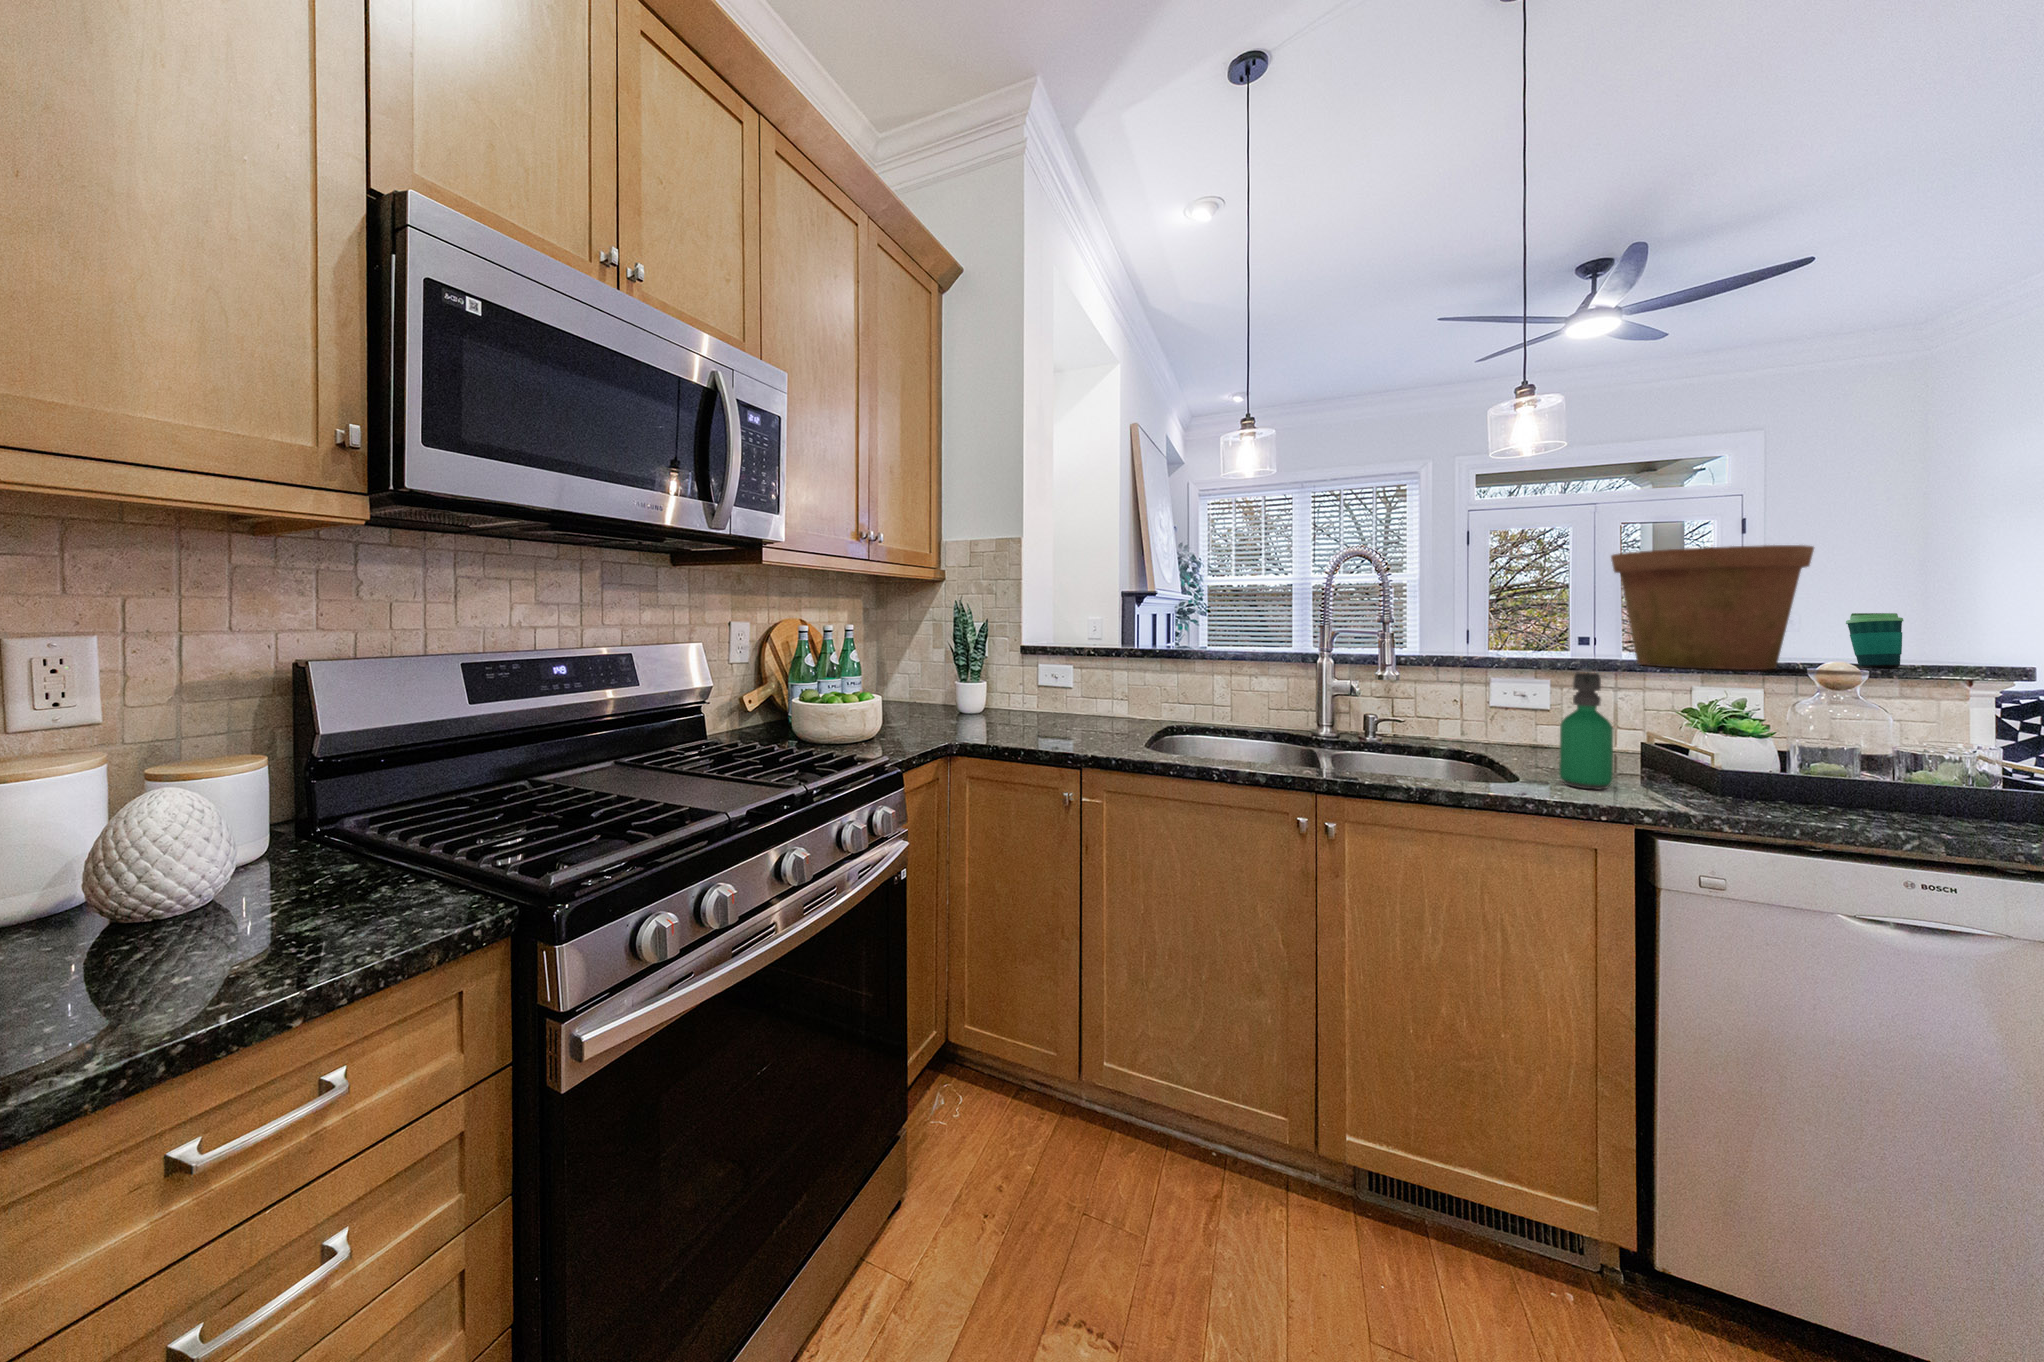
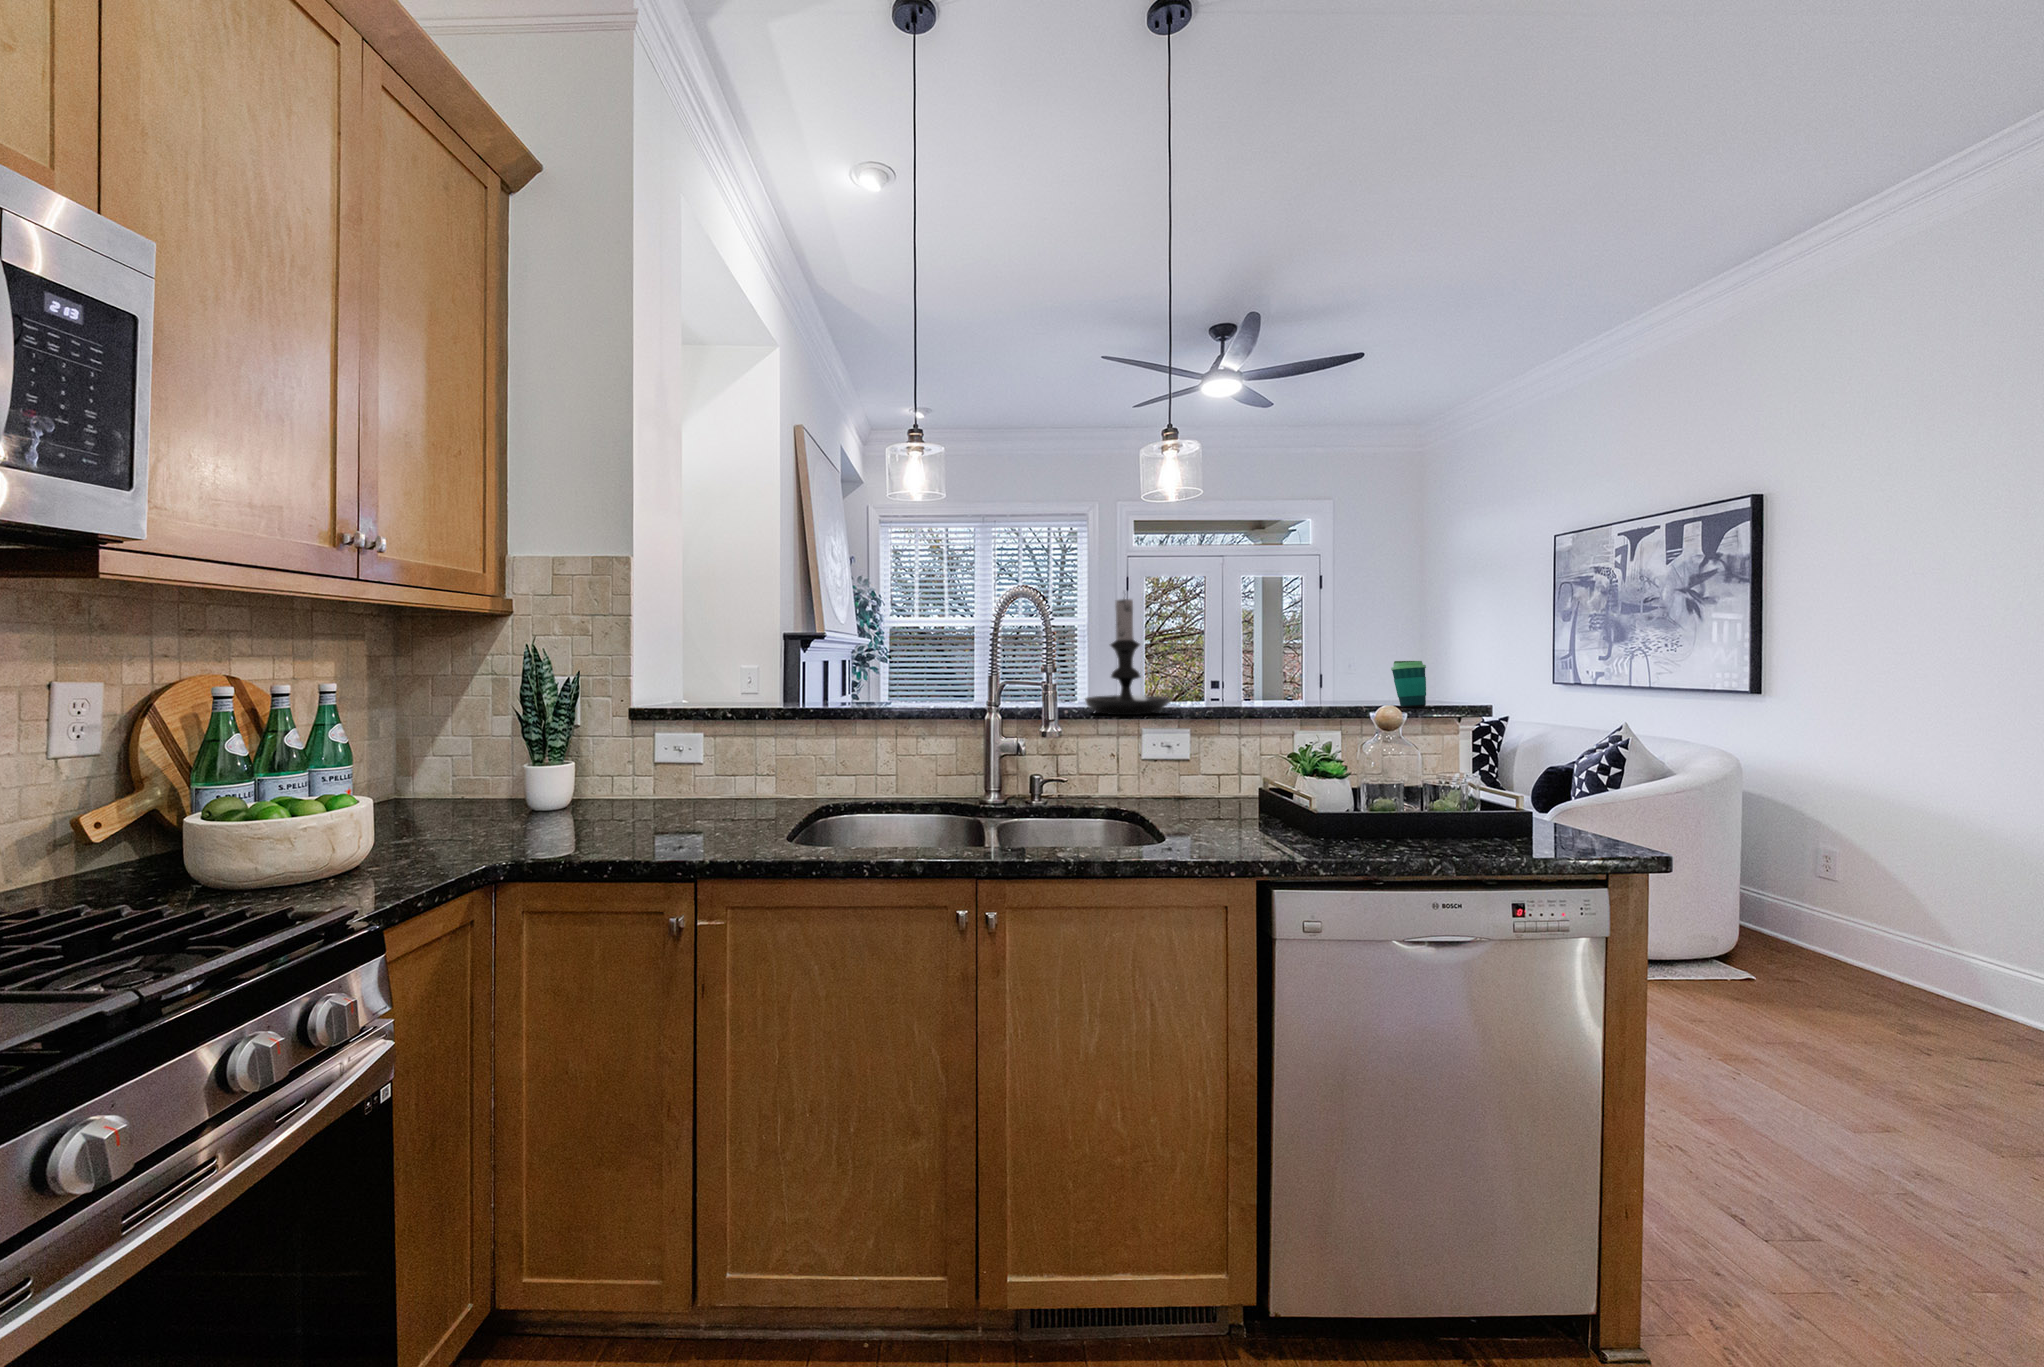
candle holder: none [1428,538,1535,662] -> present [1085,599,1172,715]
flower pot: present [1611,545,1814,670] -> none [1229,604,1370,716]
soap dispenser: present [1559,673,1613,789] -> none [1194,724,1237,843]

